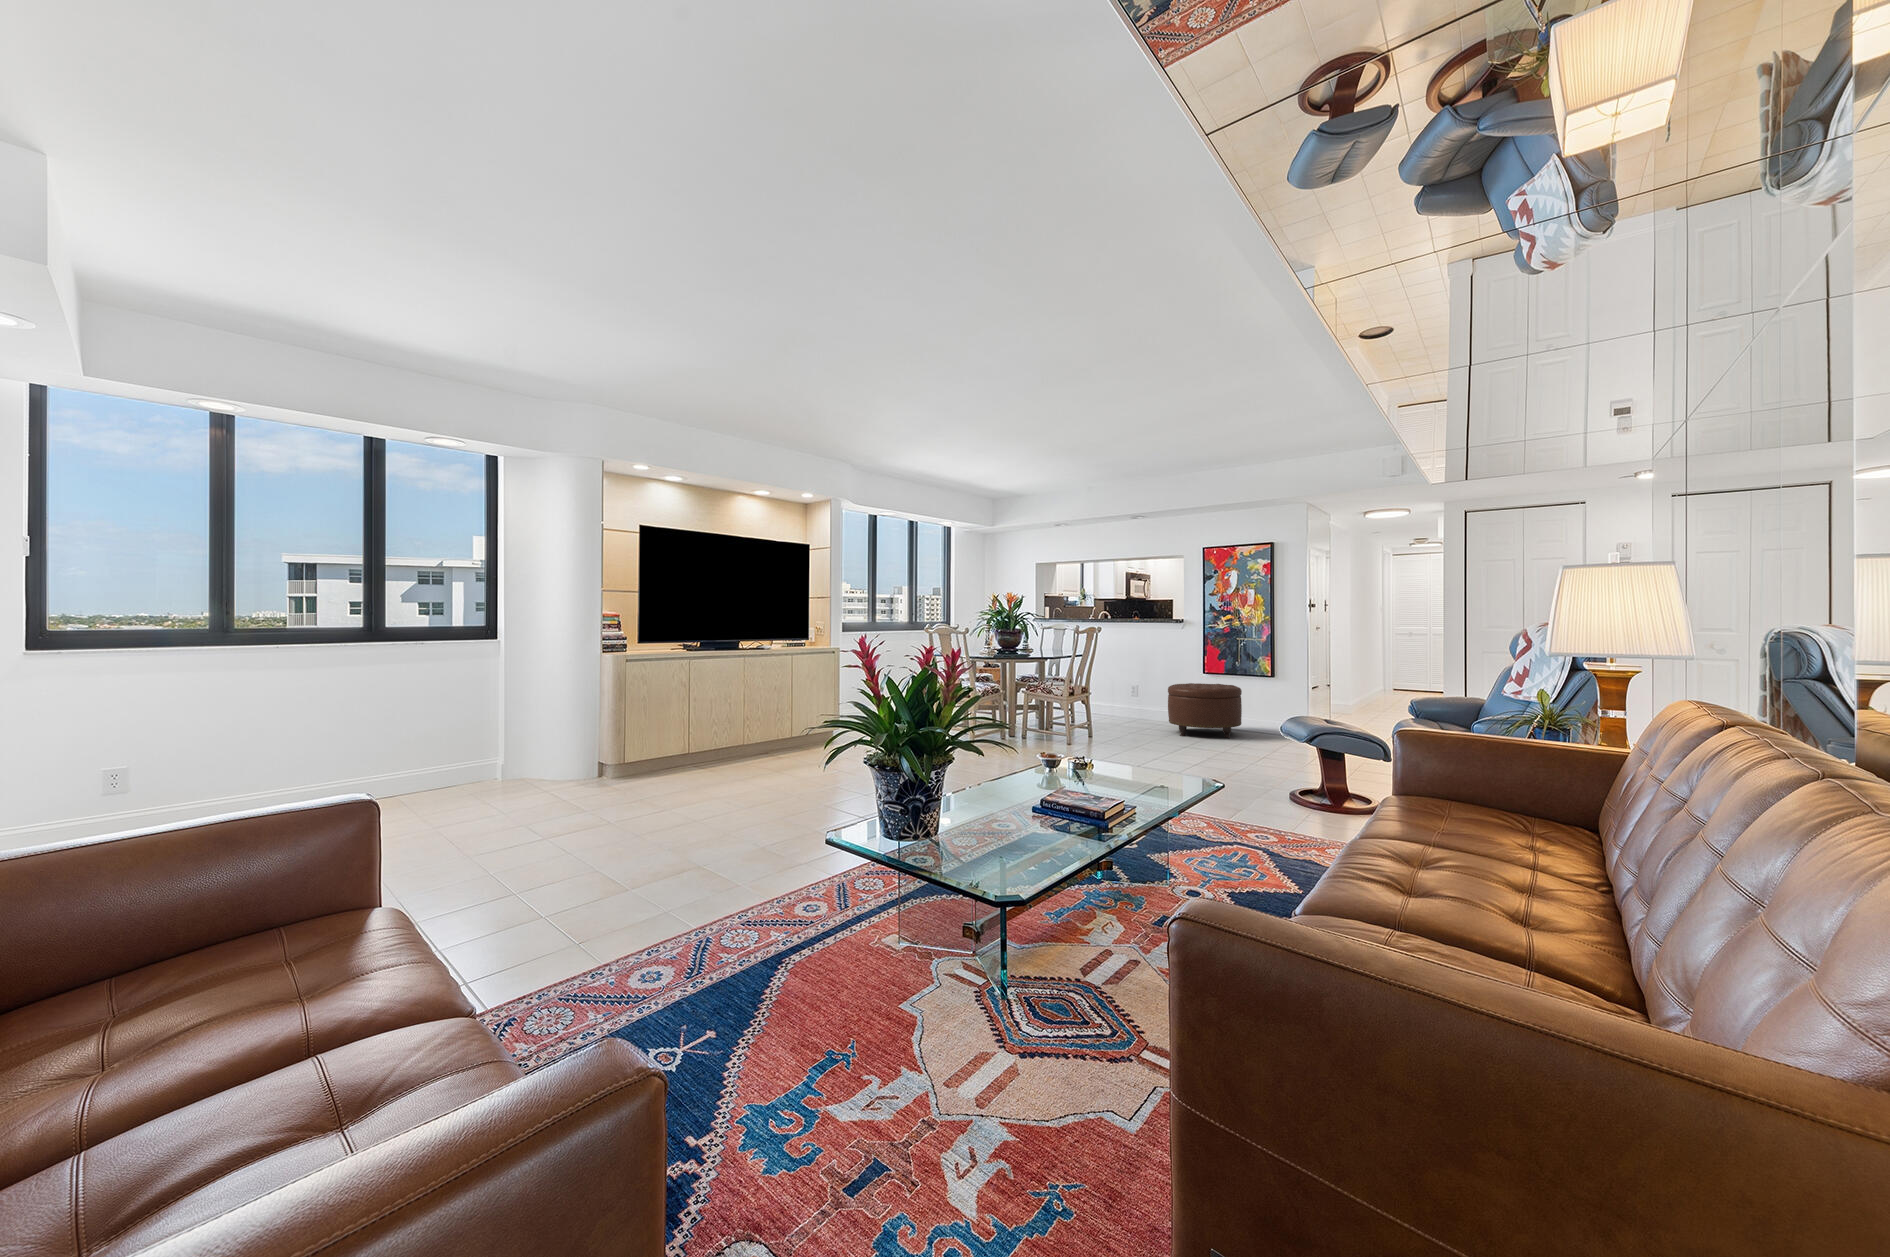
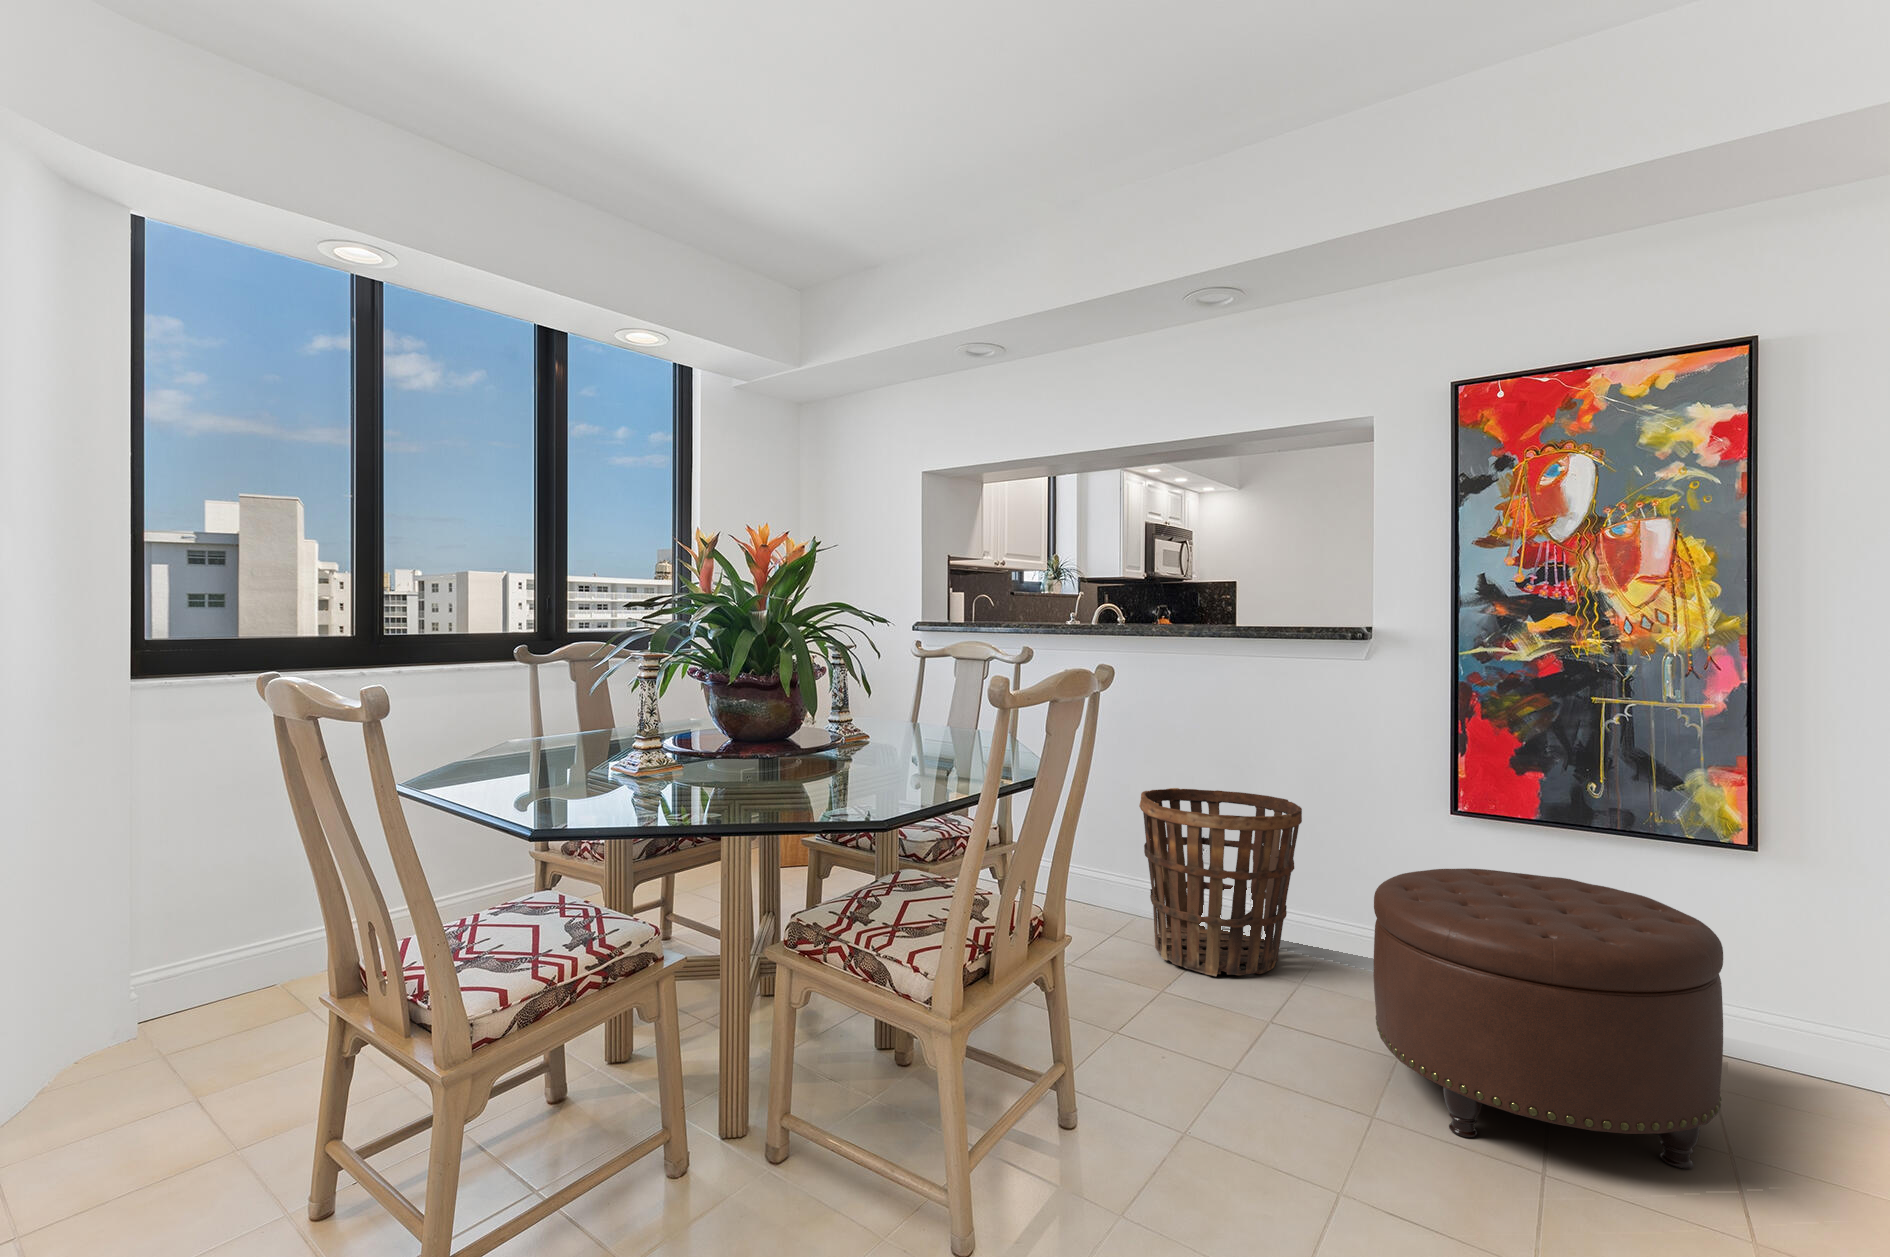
basket: none [1112,671,1161,722] -> present [1139,788,1302,976]

